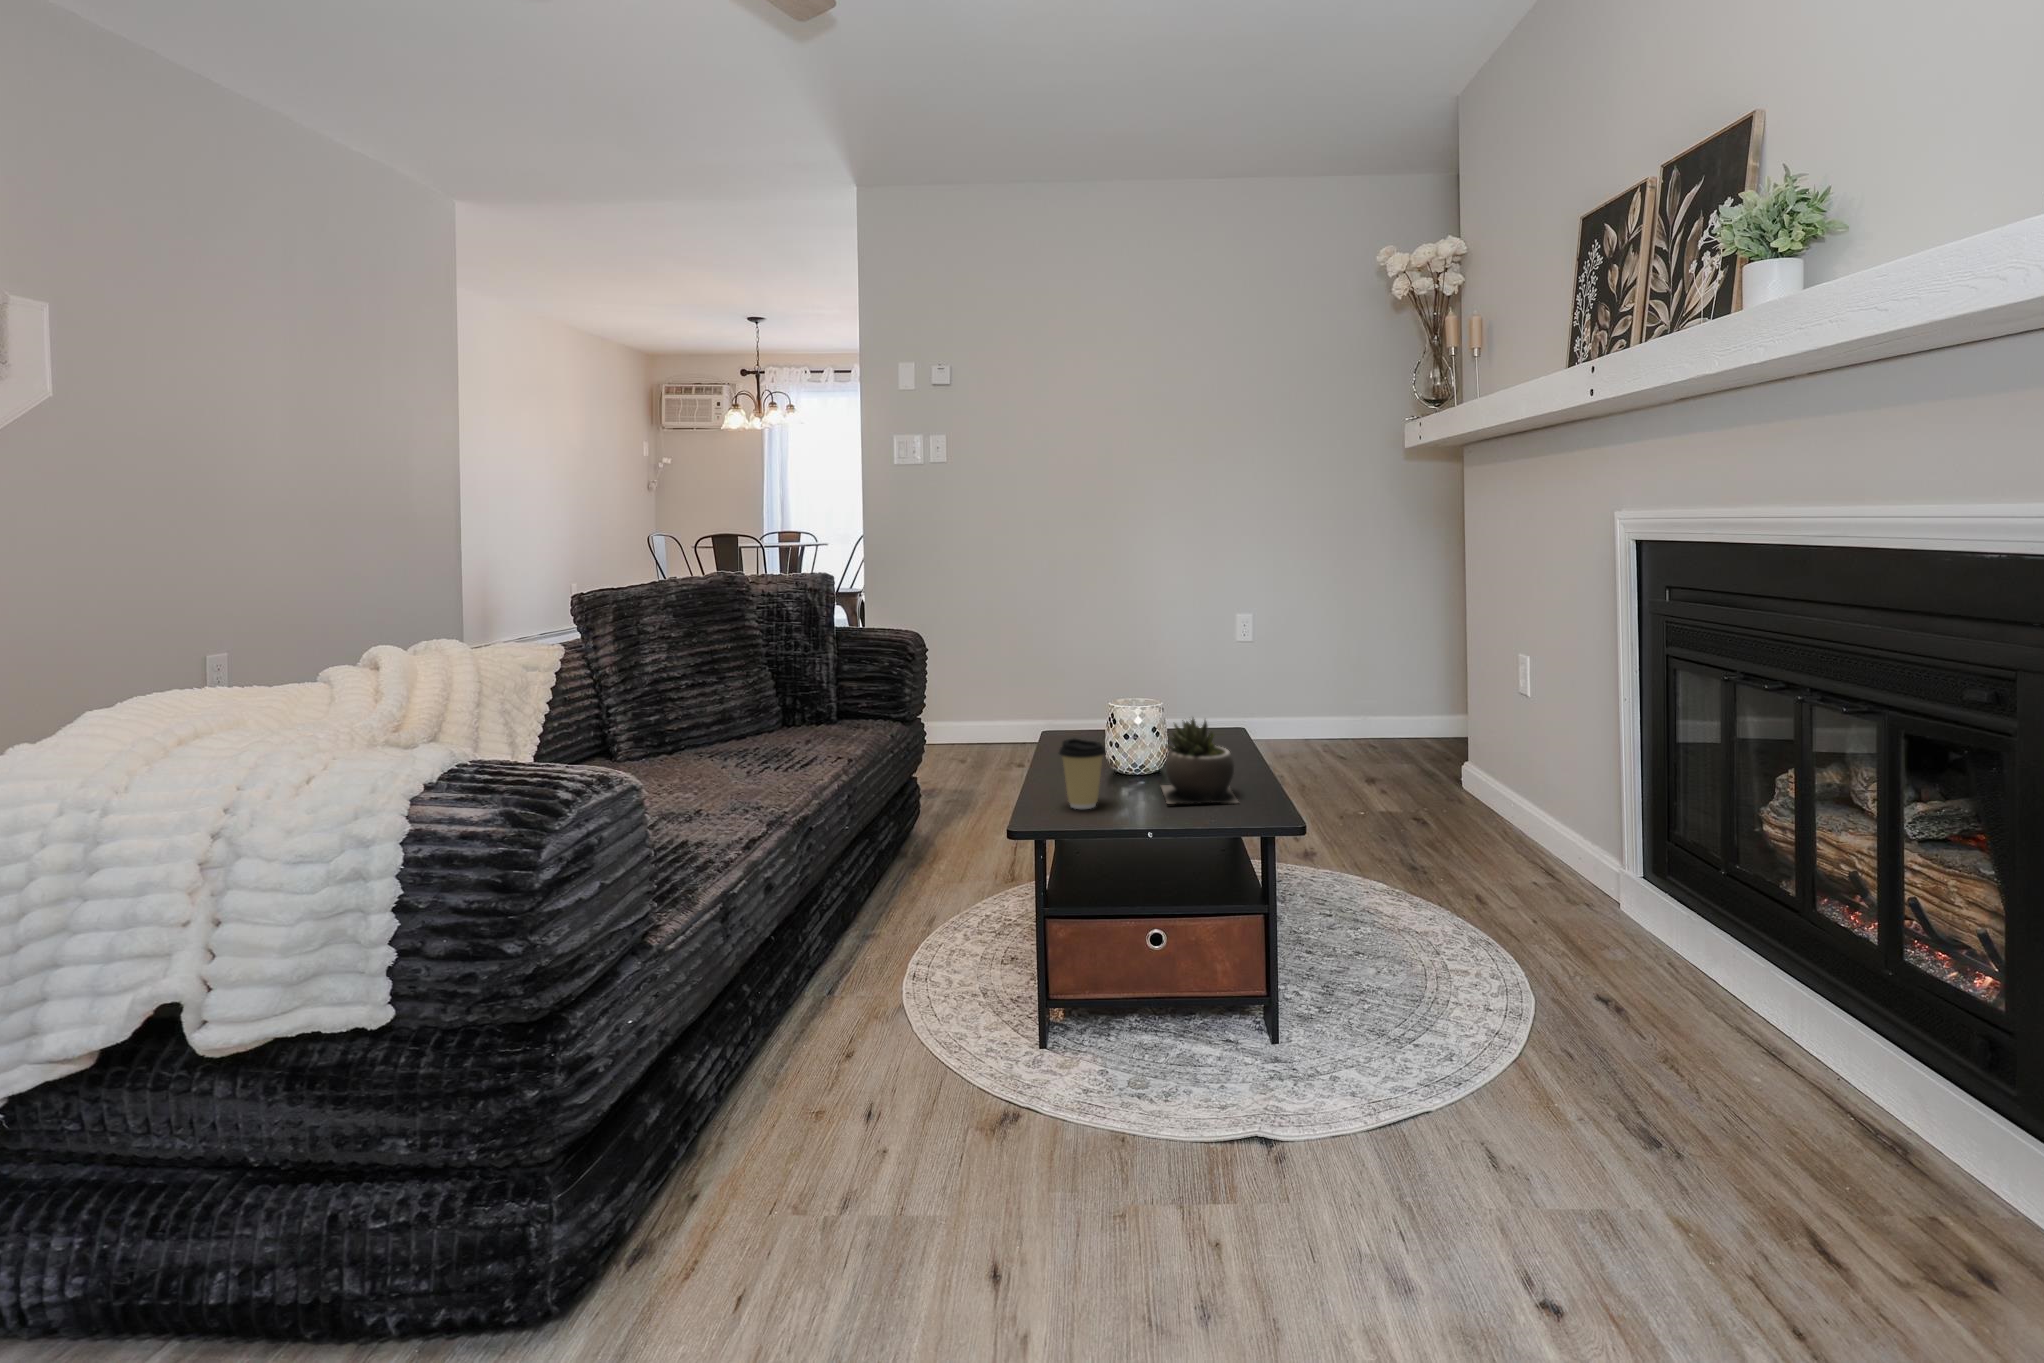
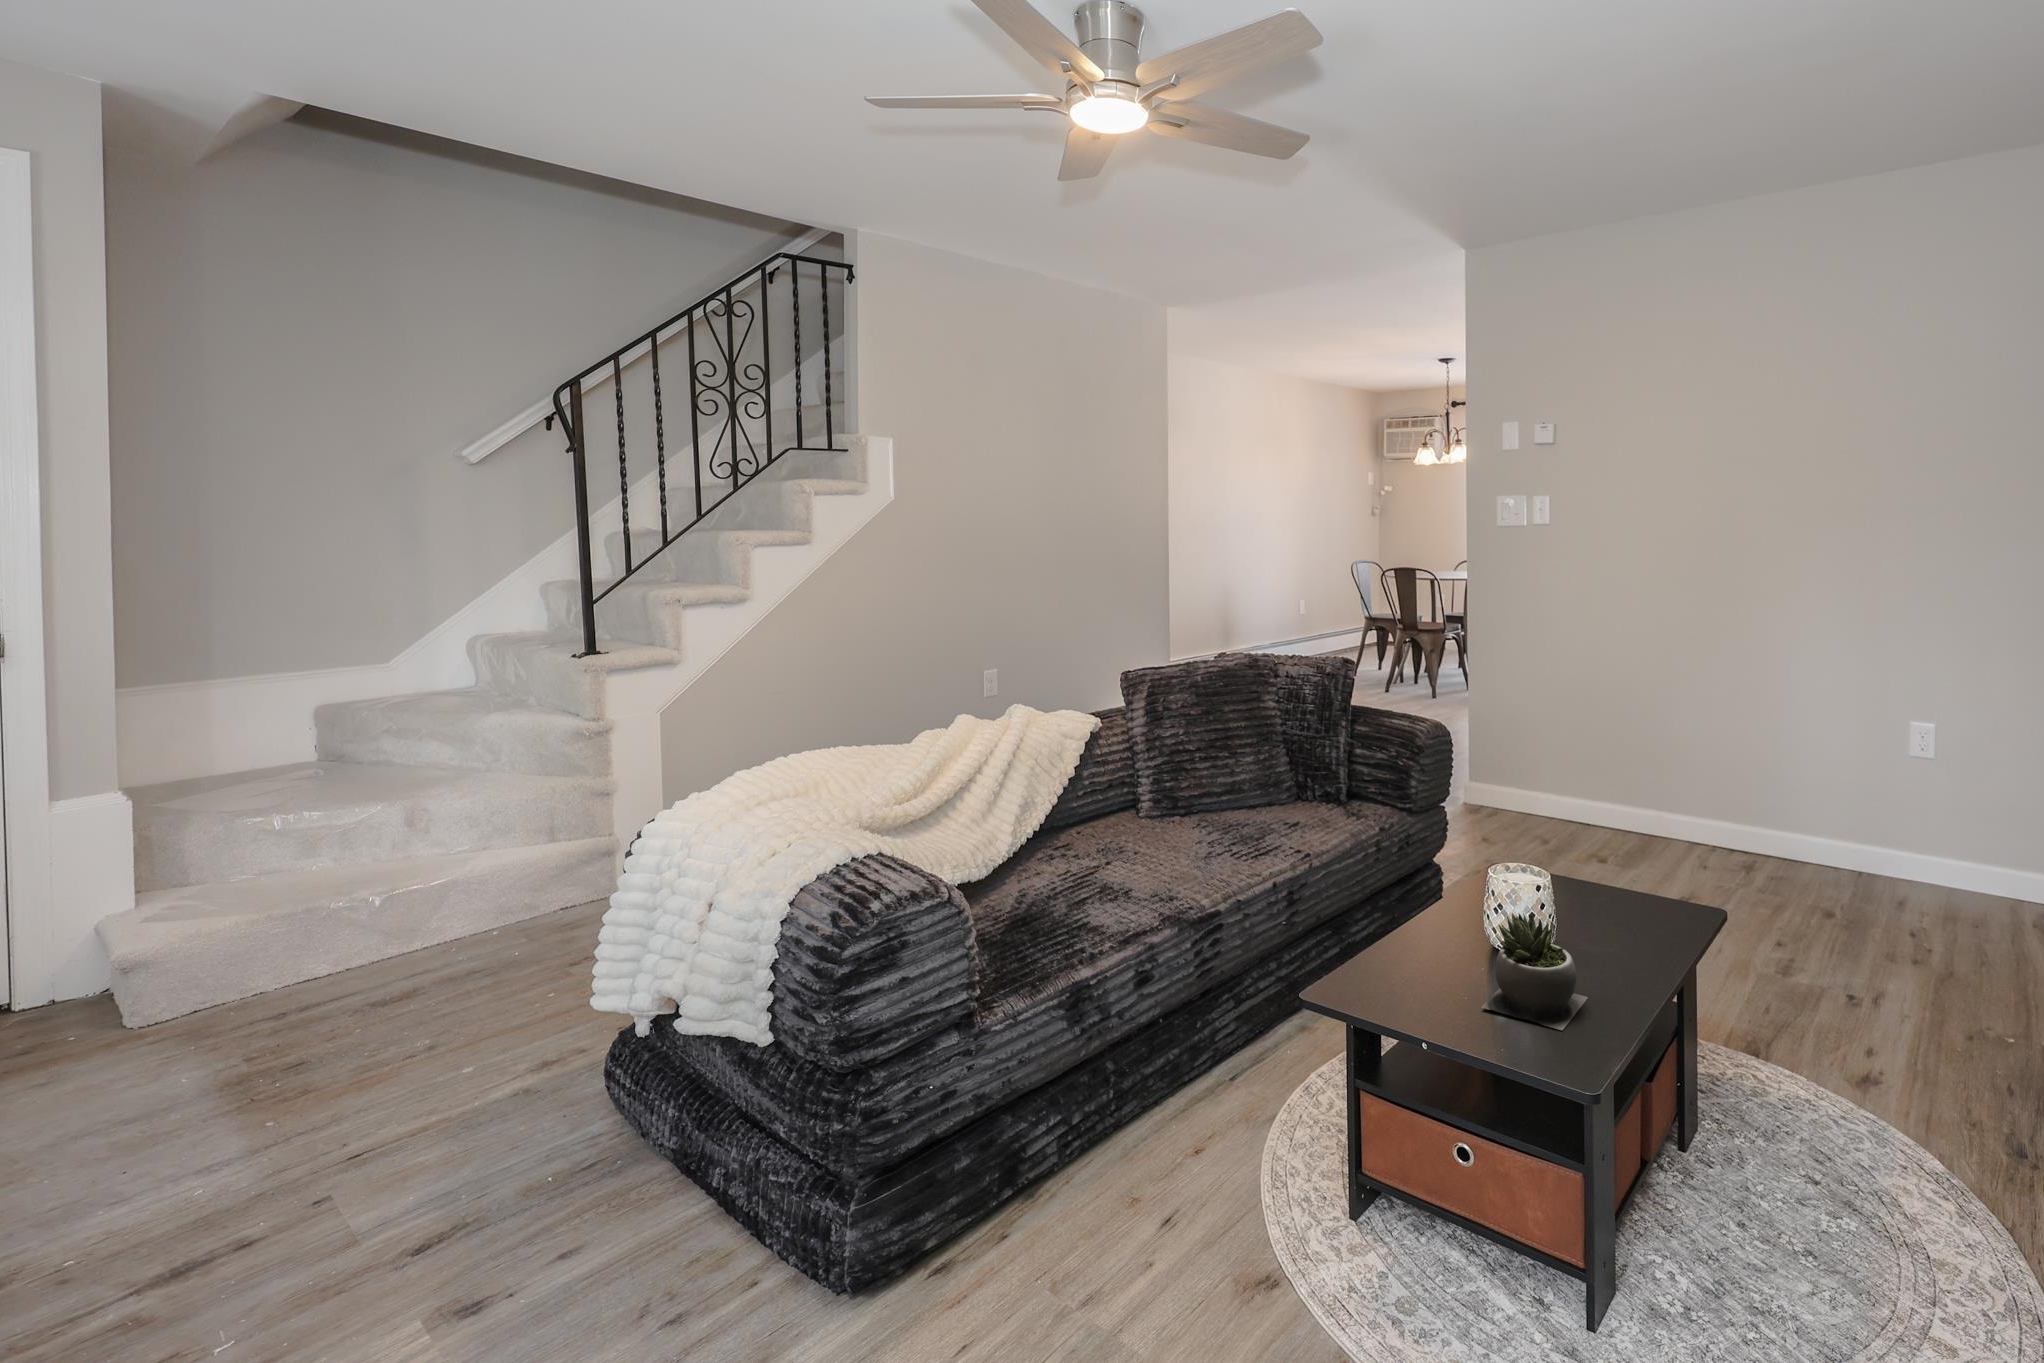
coffee cup: present [1059,738,1106,809] -> none [1377,907,1429,989]

